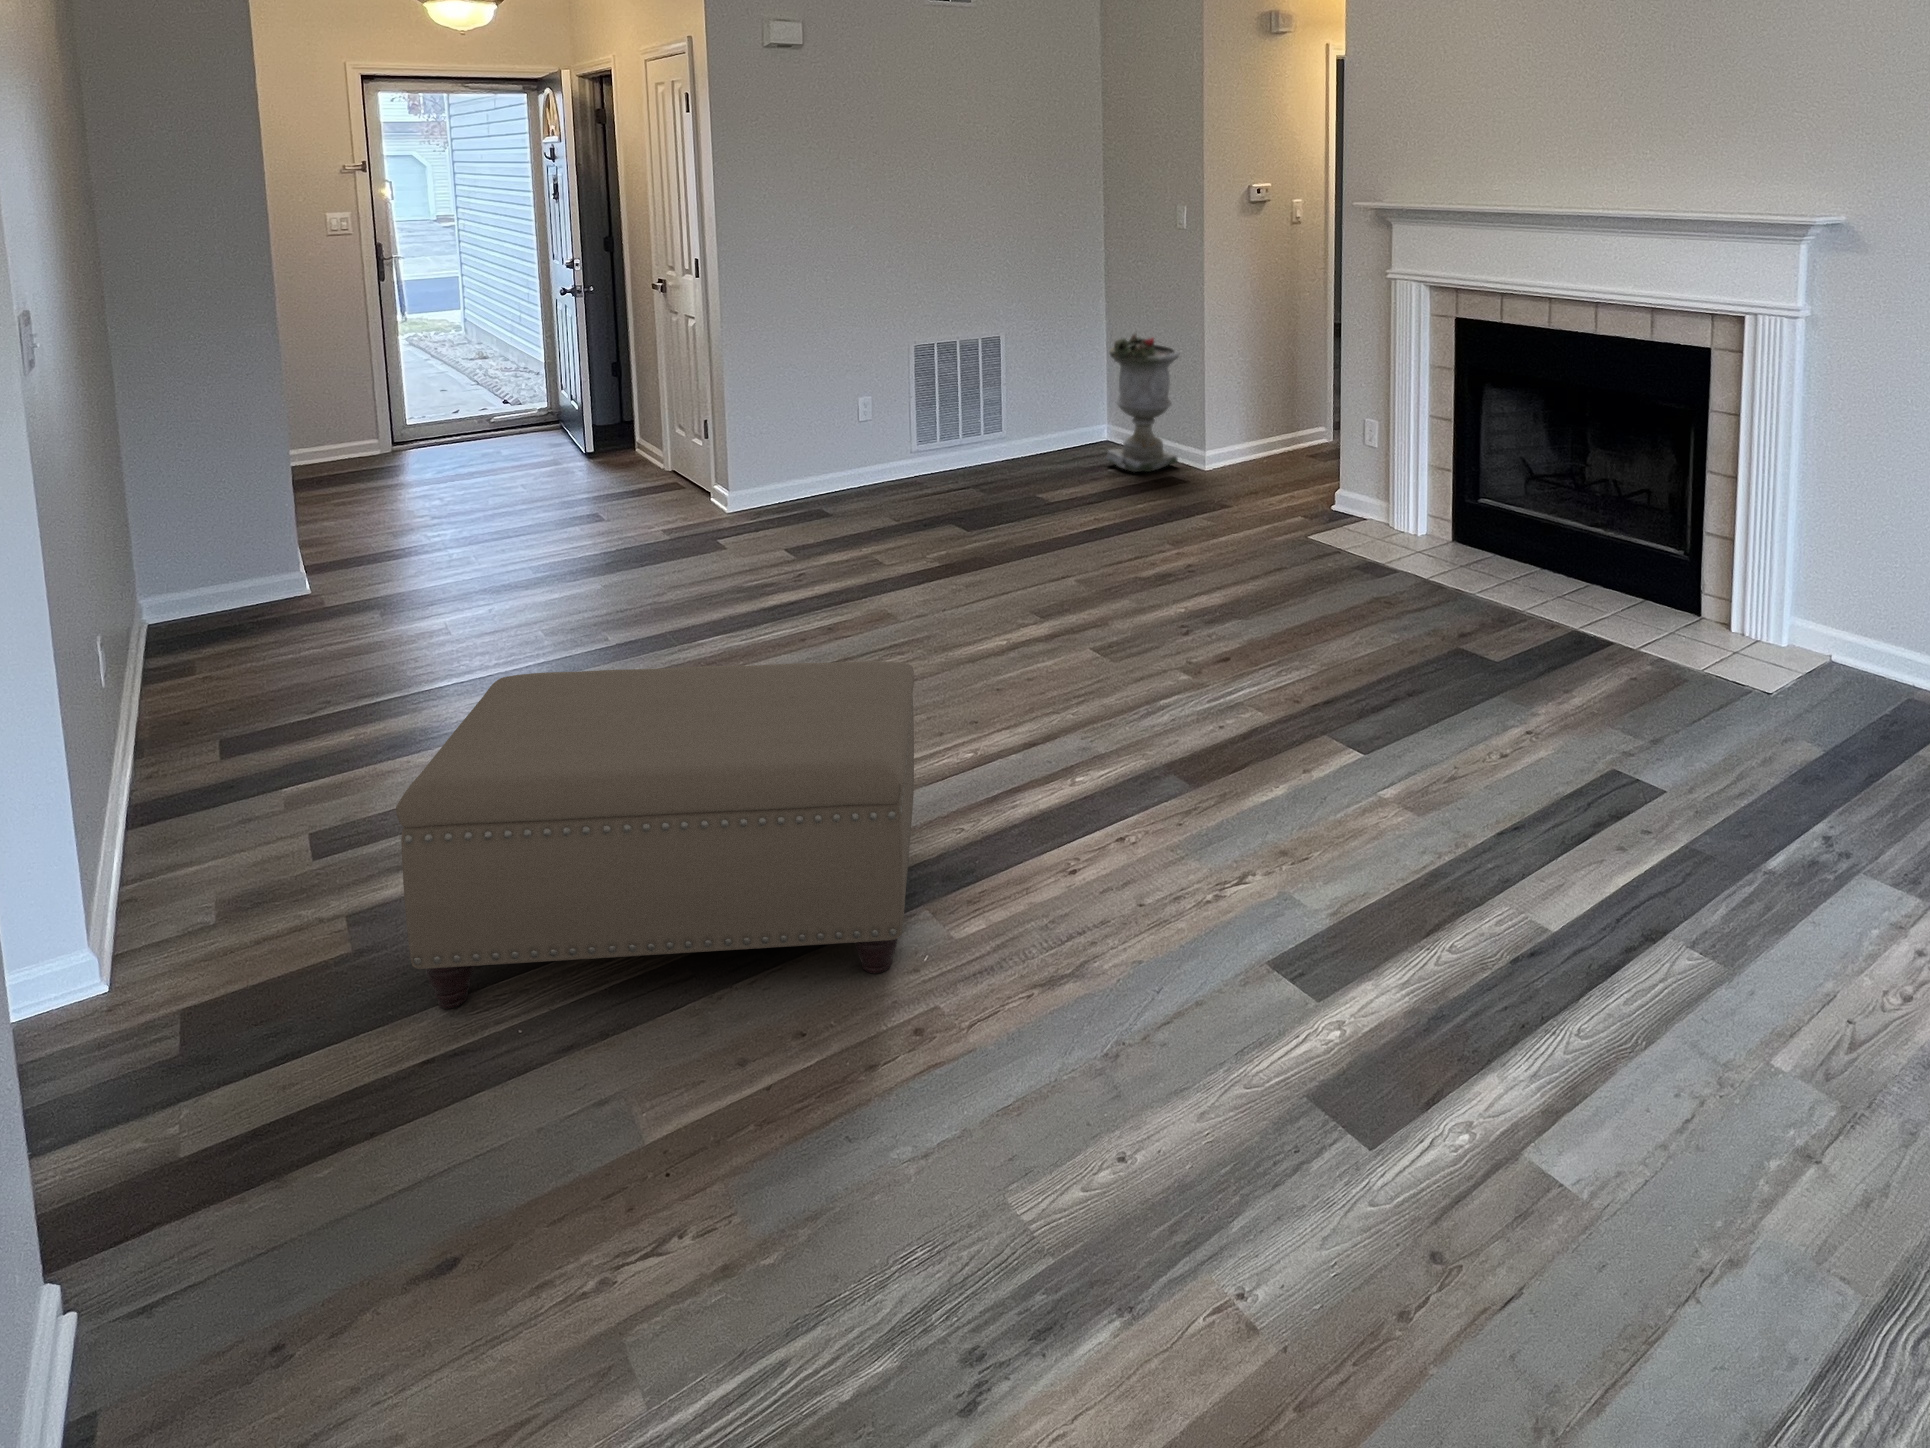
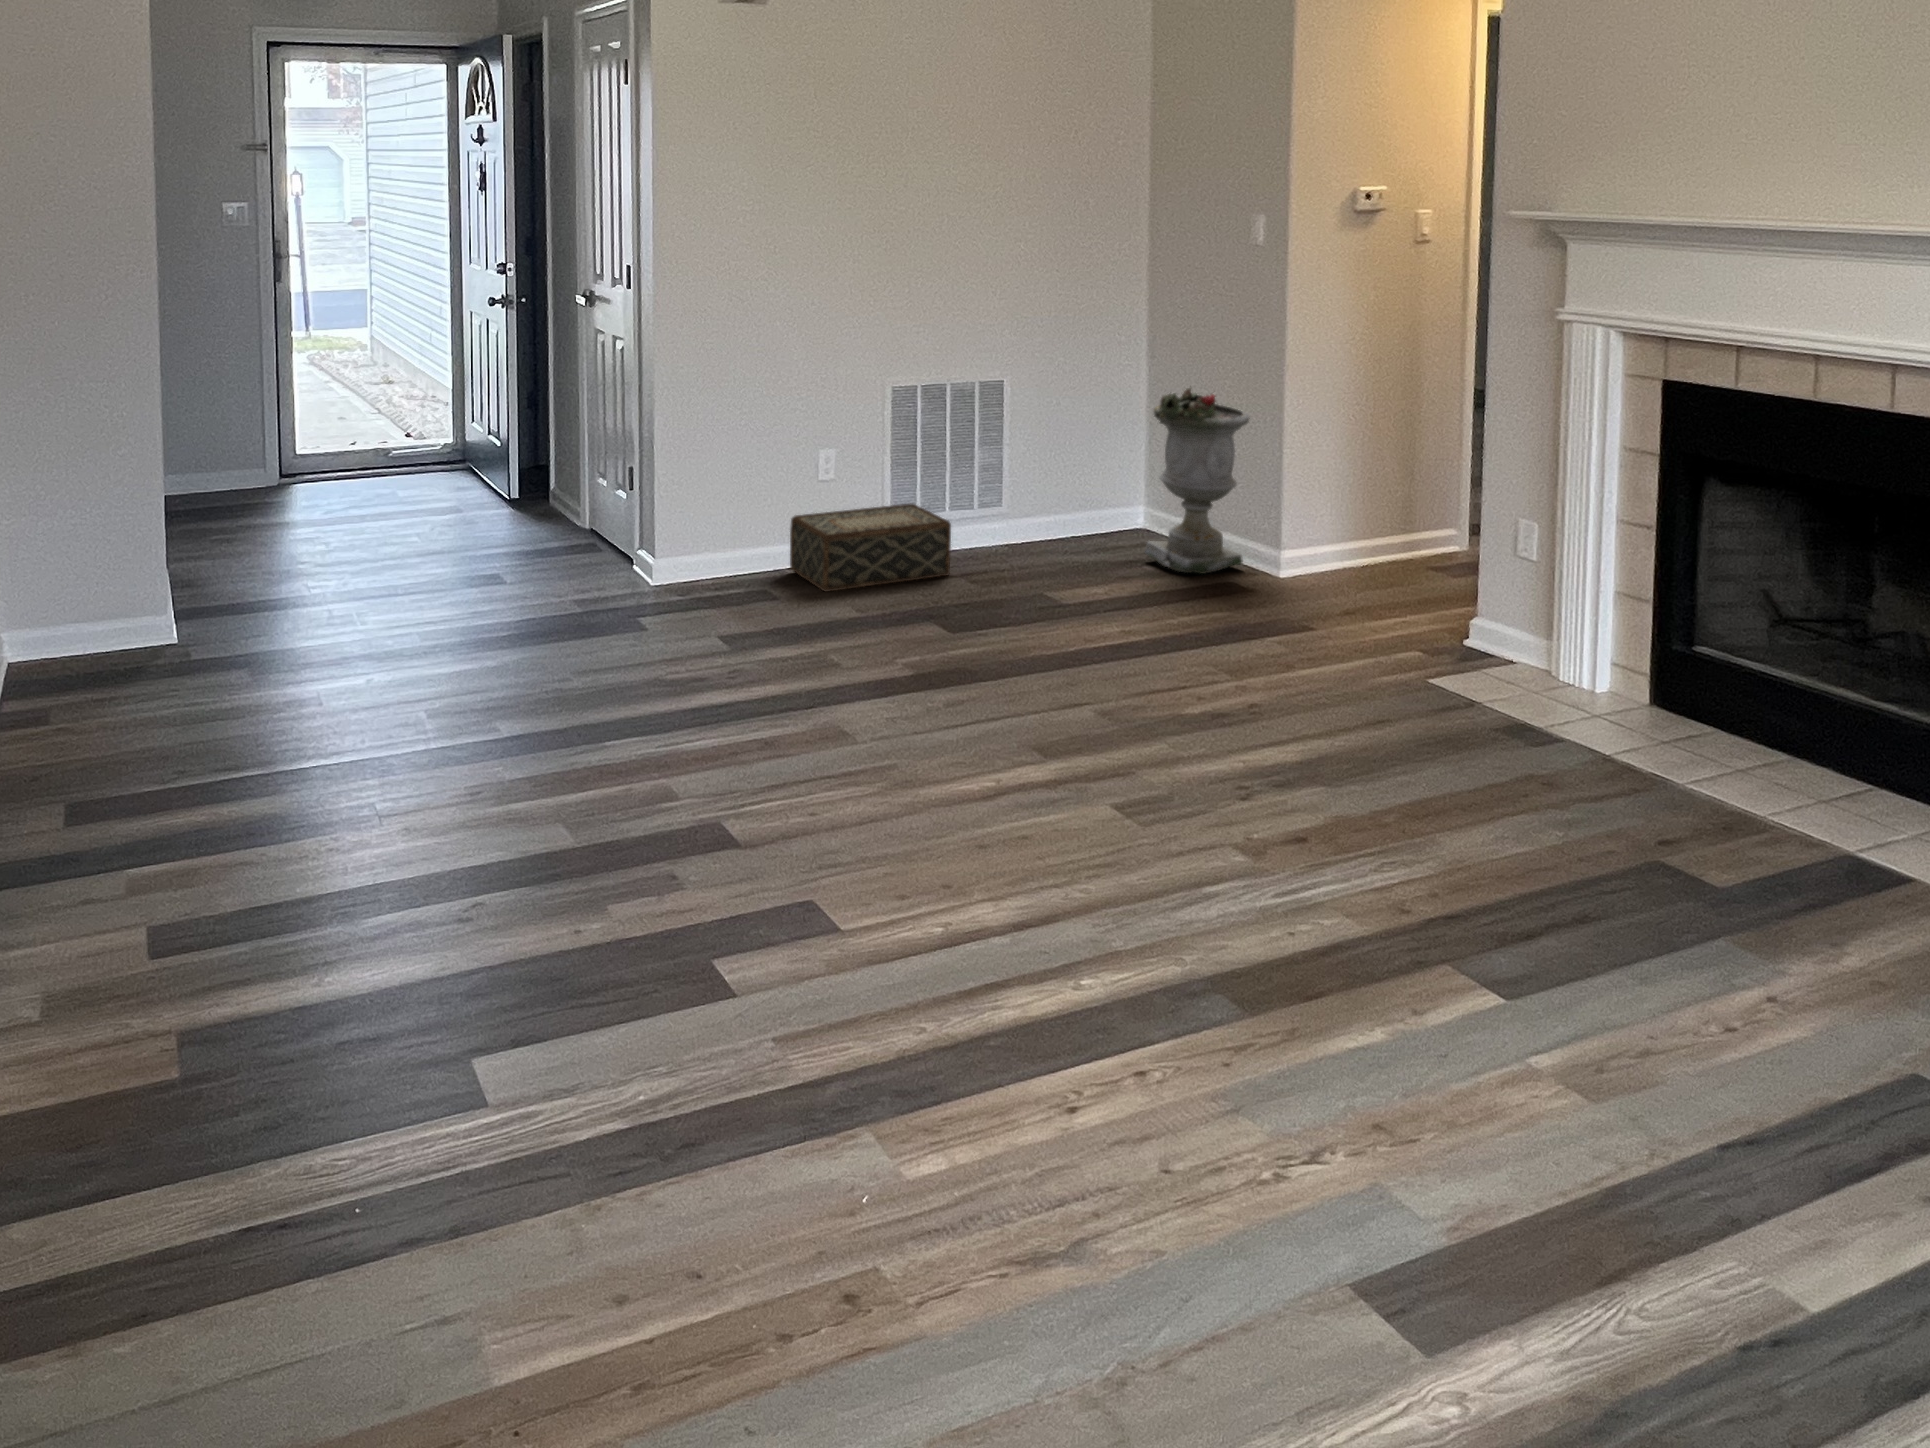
woven basket: none [832,433,960,507] -> present [790,504,951,592]
ottoman: present [396,661,914,1009] -> none [223,761,866,1221]

